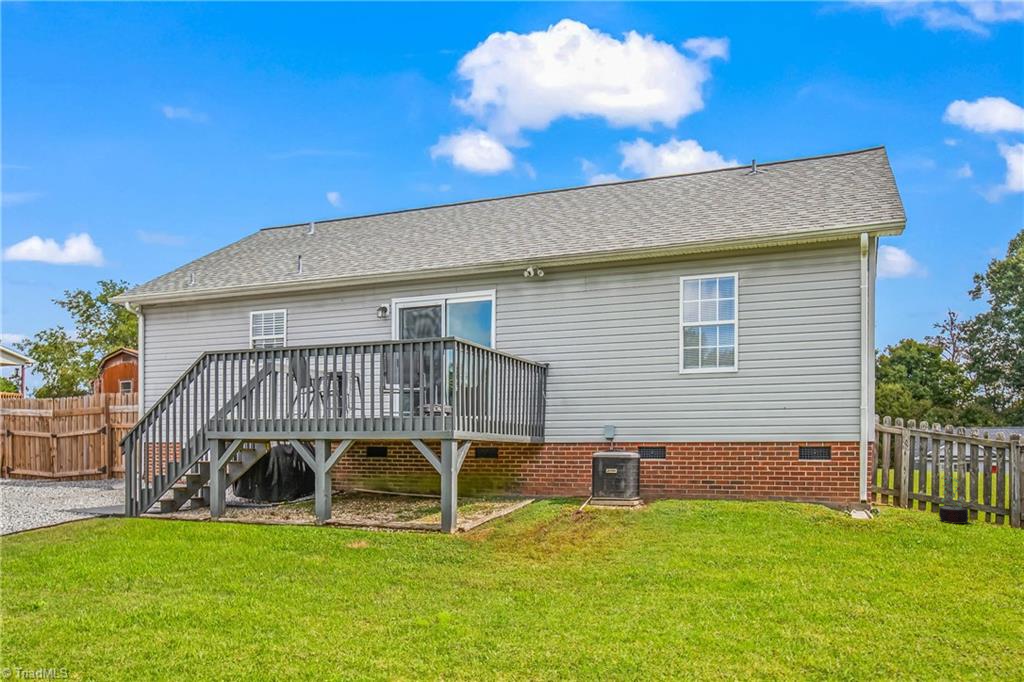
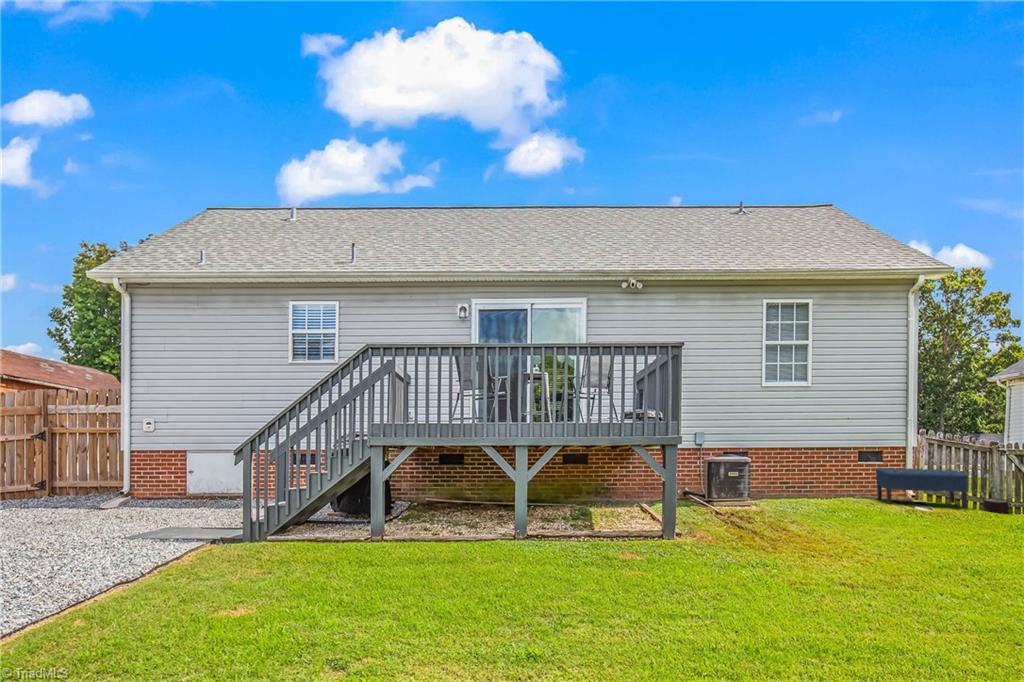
bench: none [817,467,918,517] -> present [876,468,968,508]

